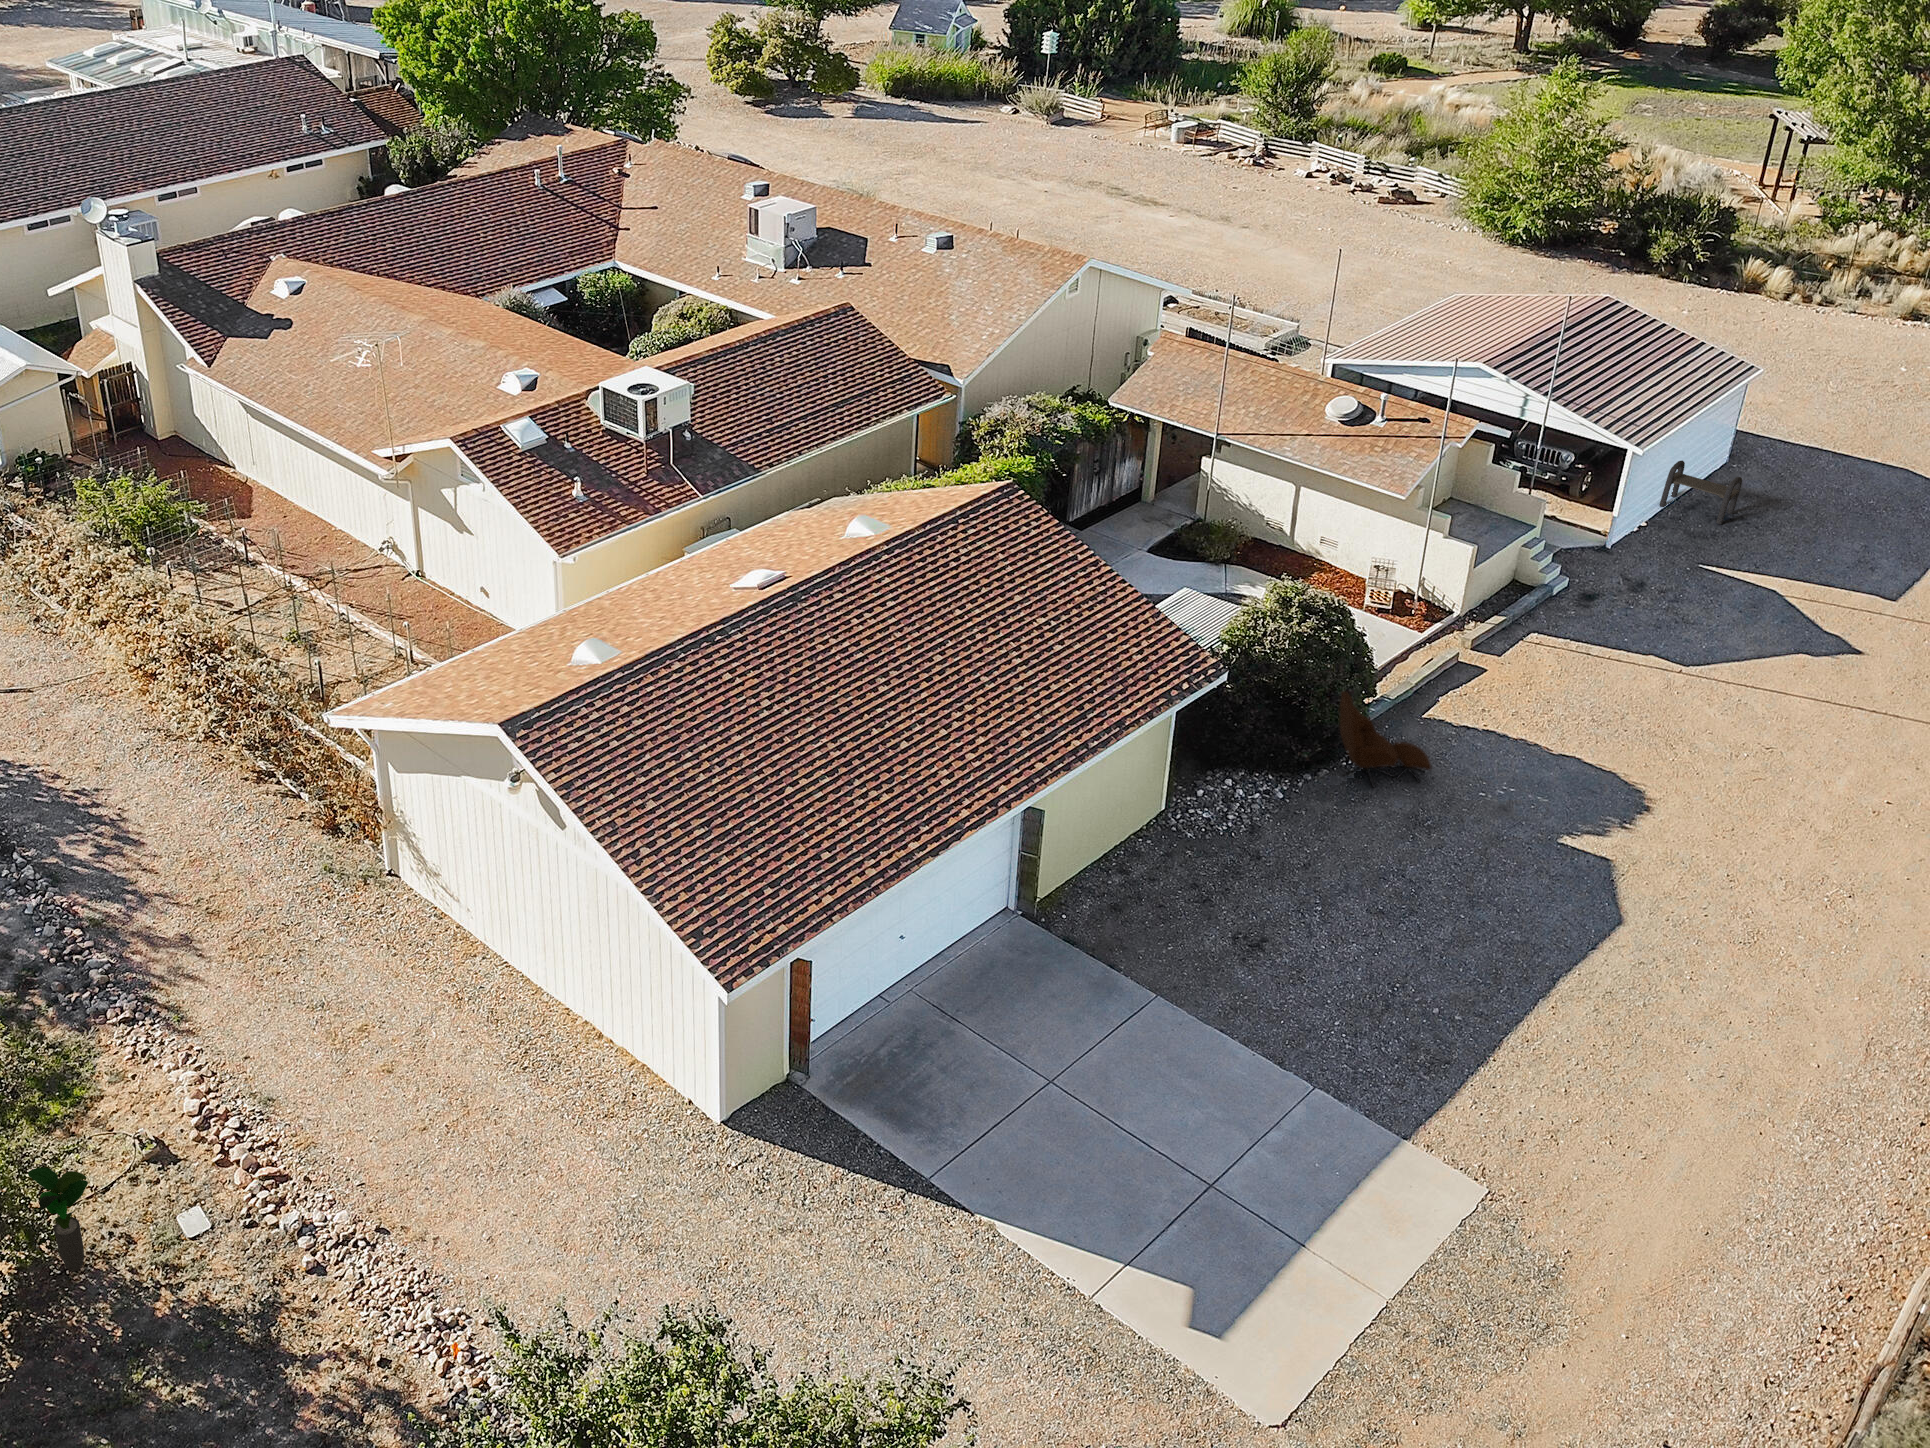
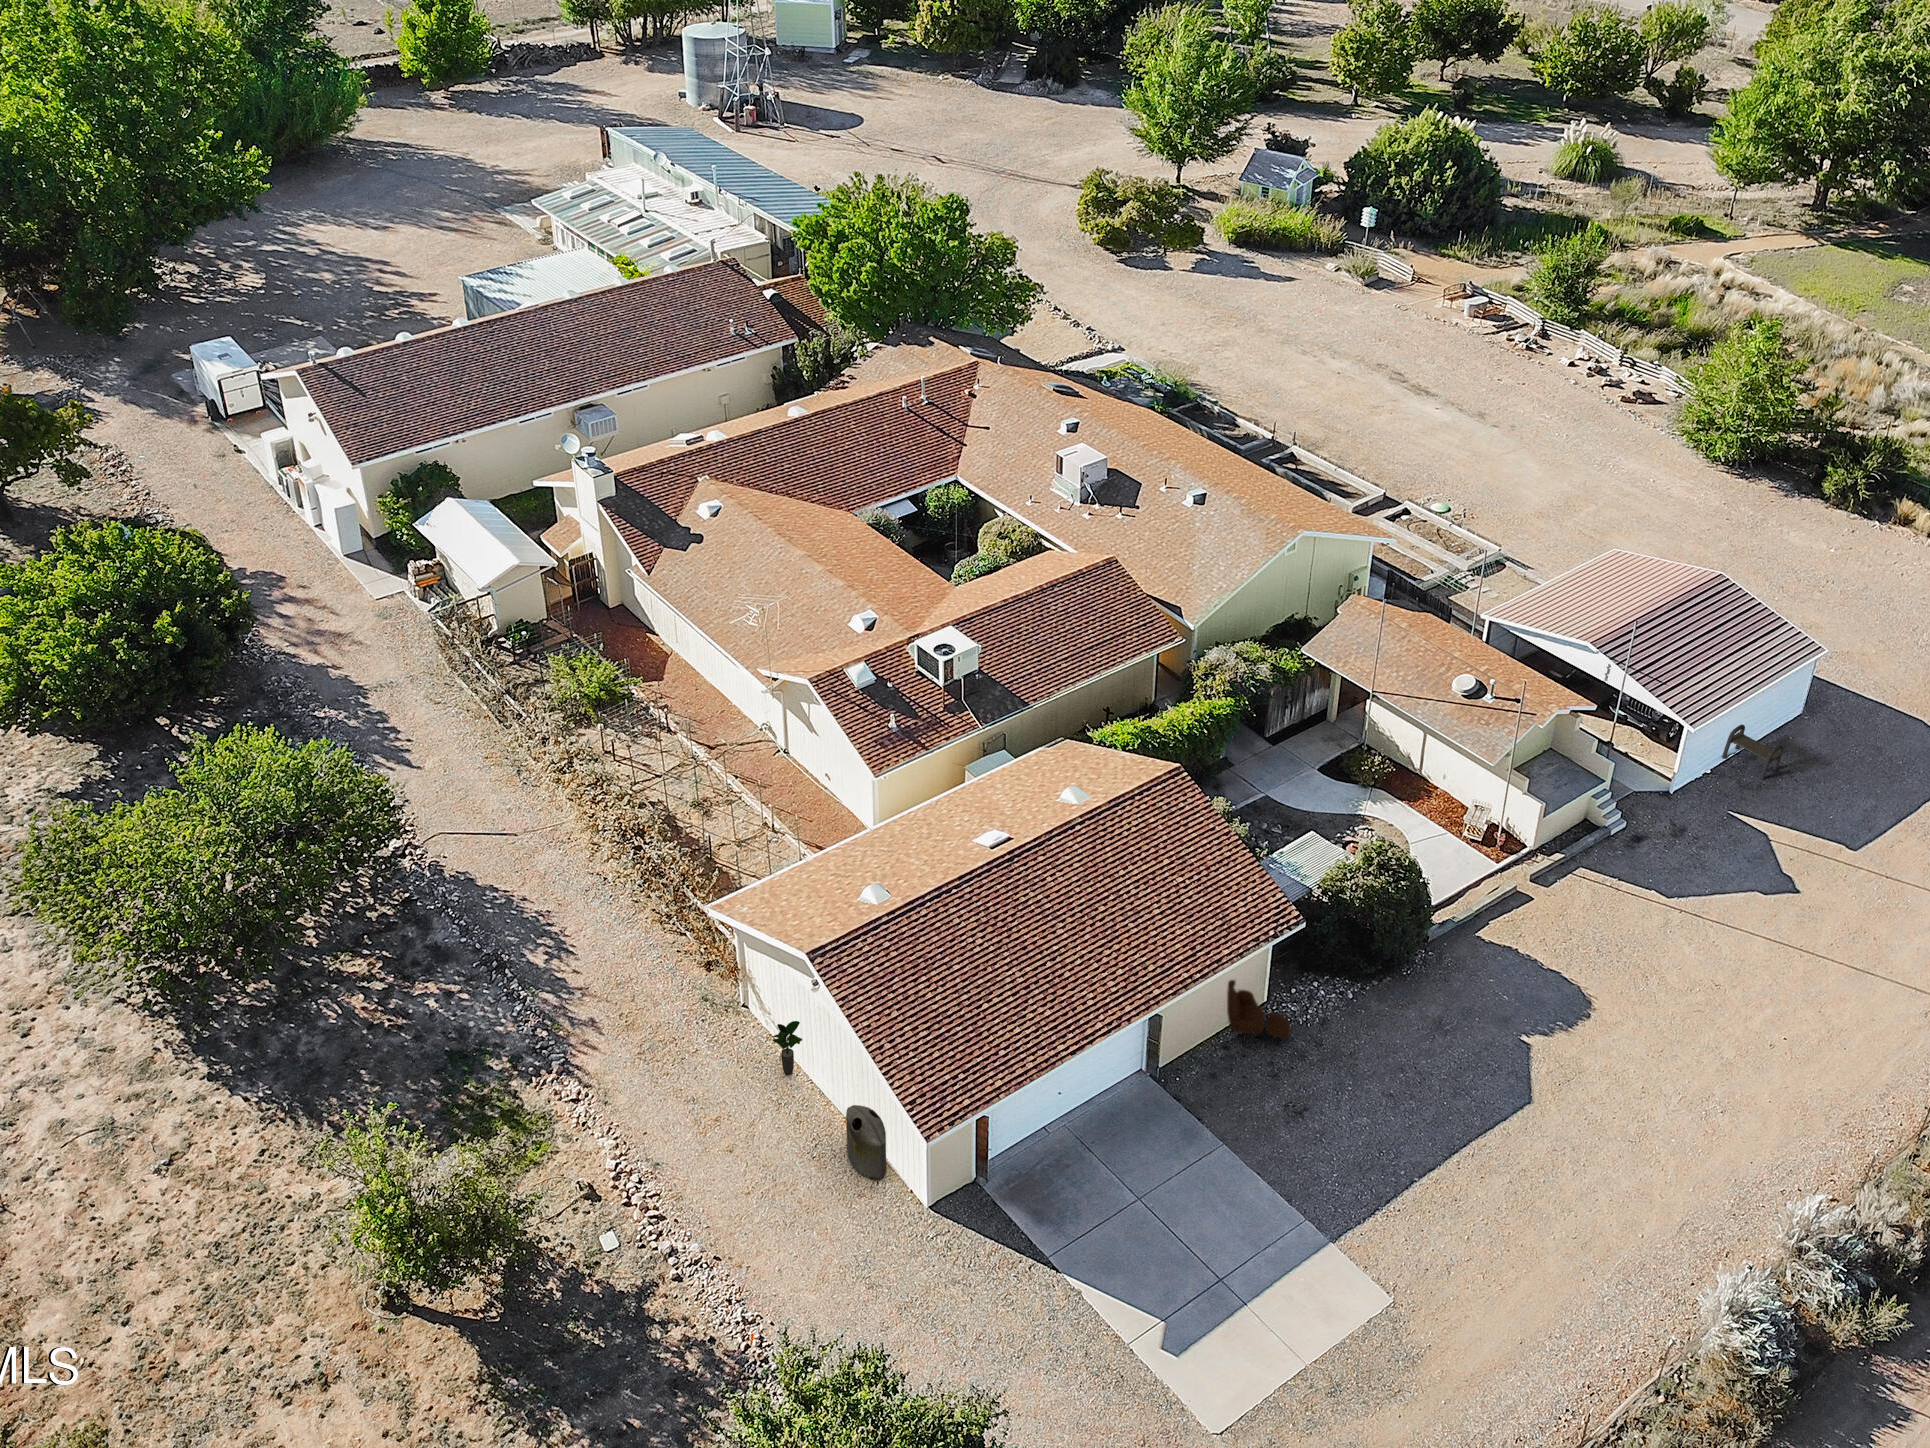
lounge chair: present [1340,691,1431,787] -> present [1227,980,1290,1046]
trash can: none [580,968,650,1086] -> present [846,1105,886,1180]
potted plant: present [28,1167,88,1271] -> present [773,1021,802,1076]

